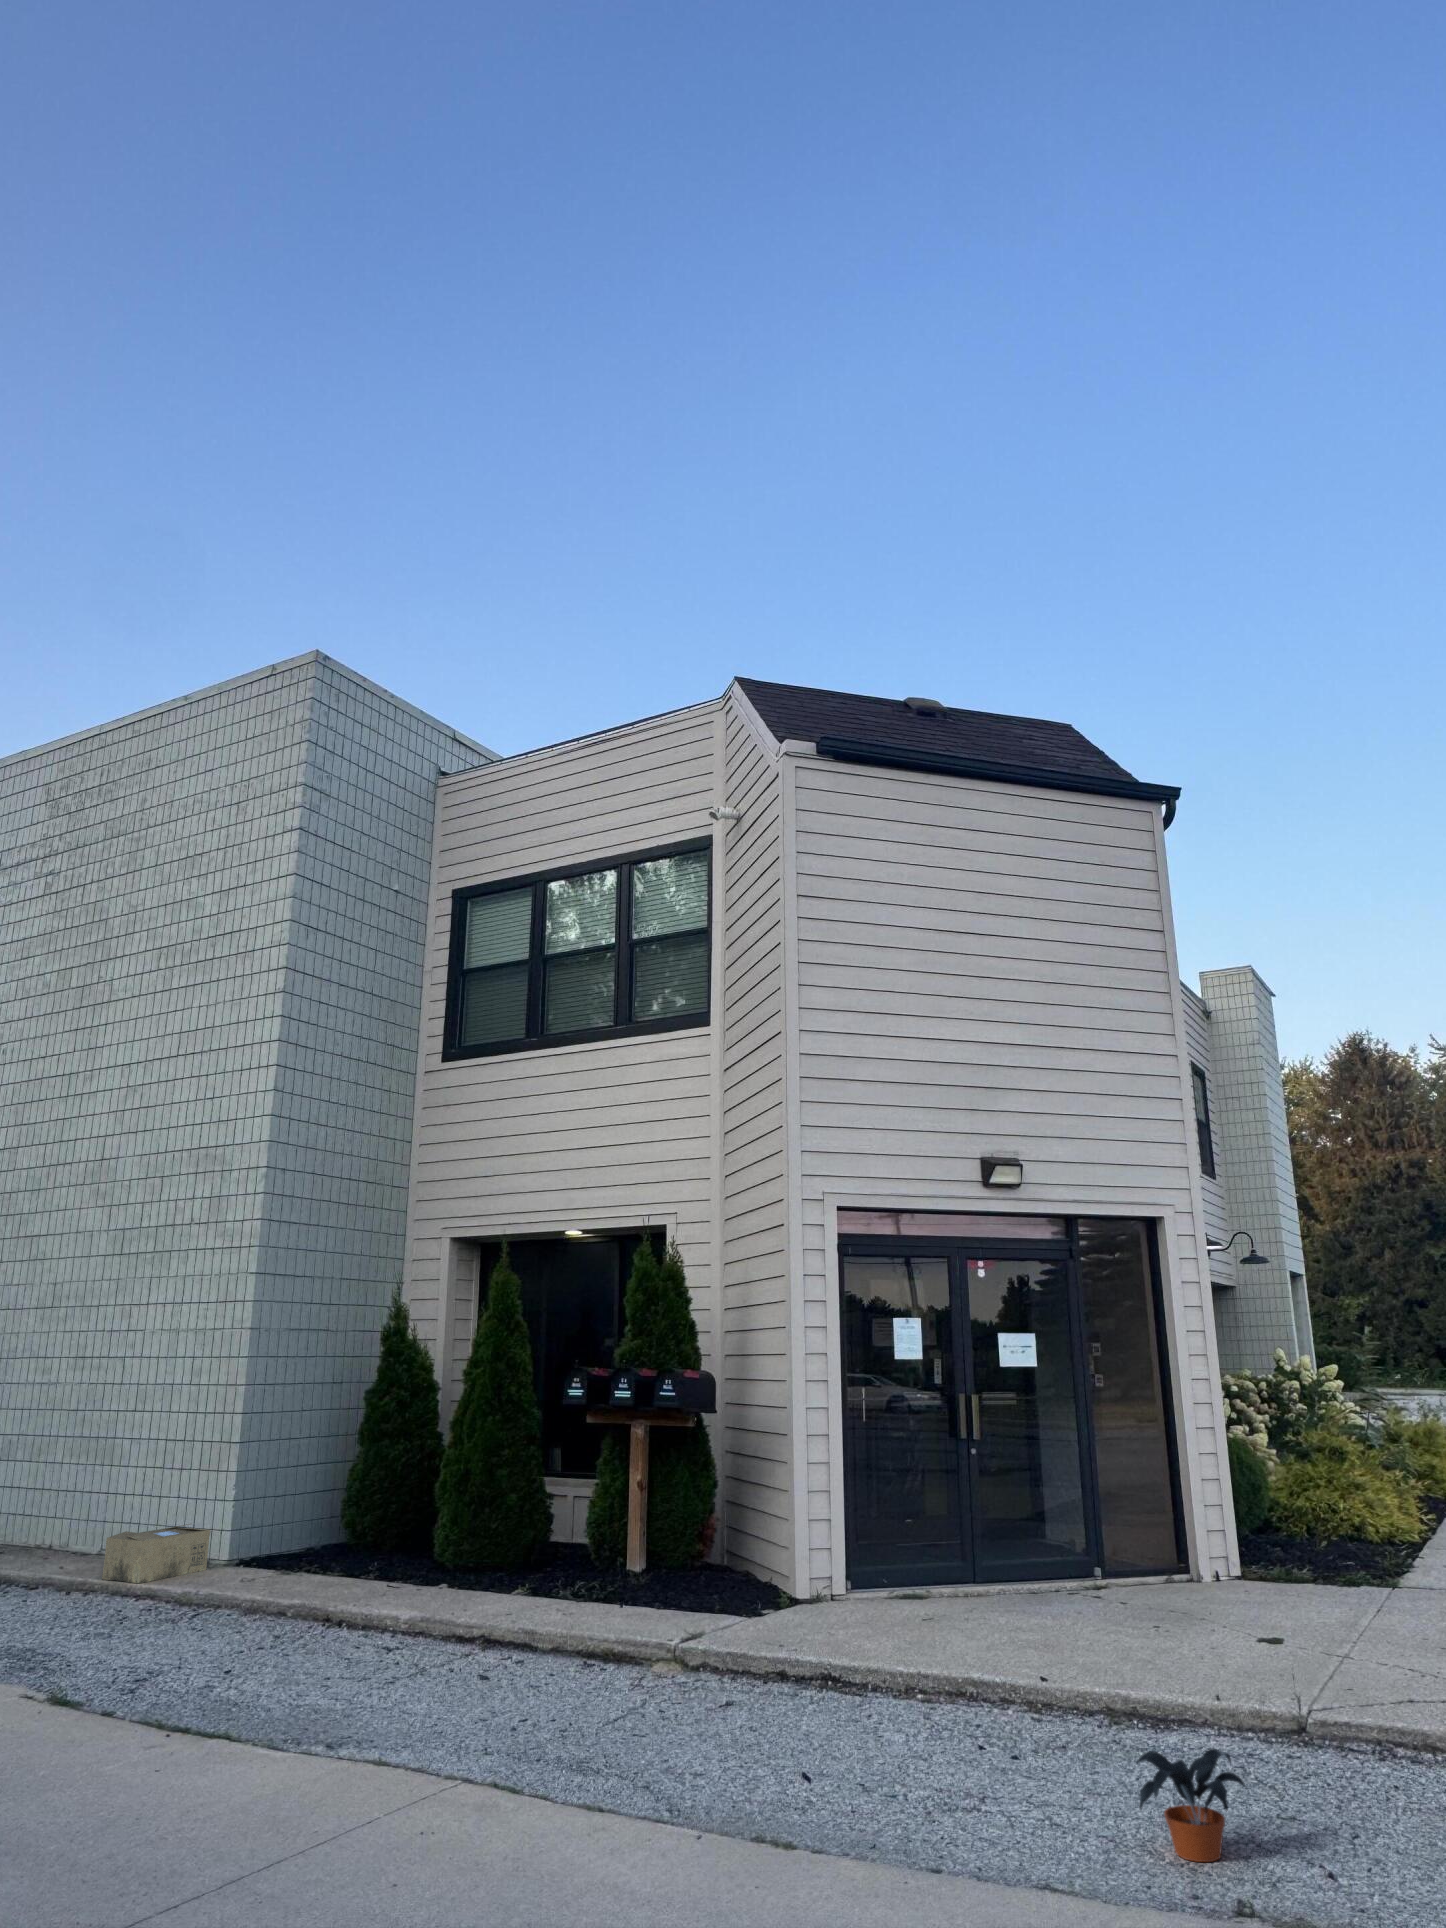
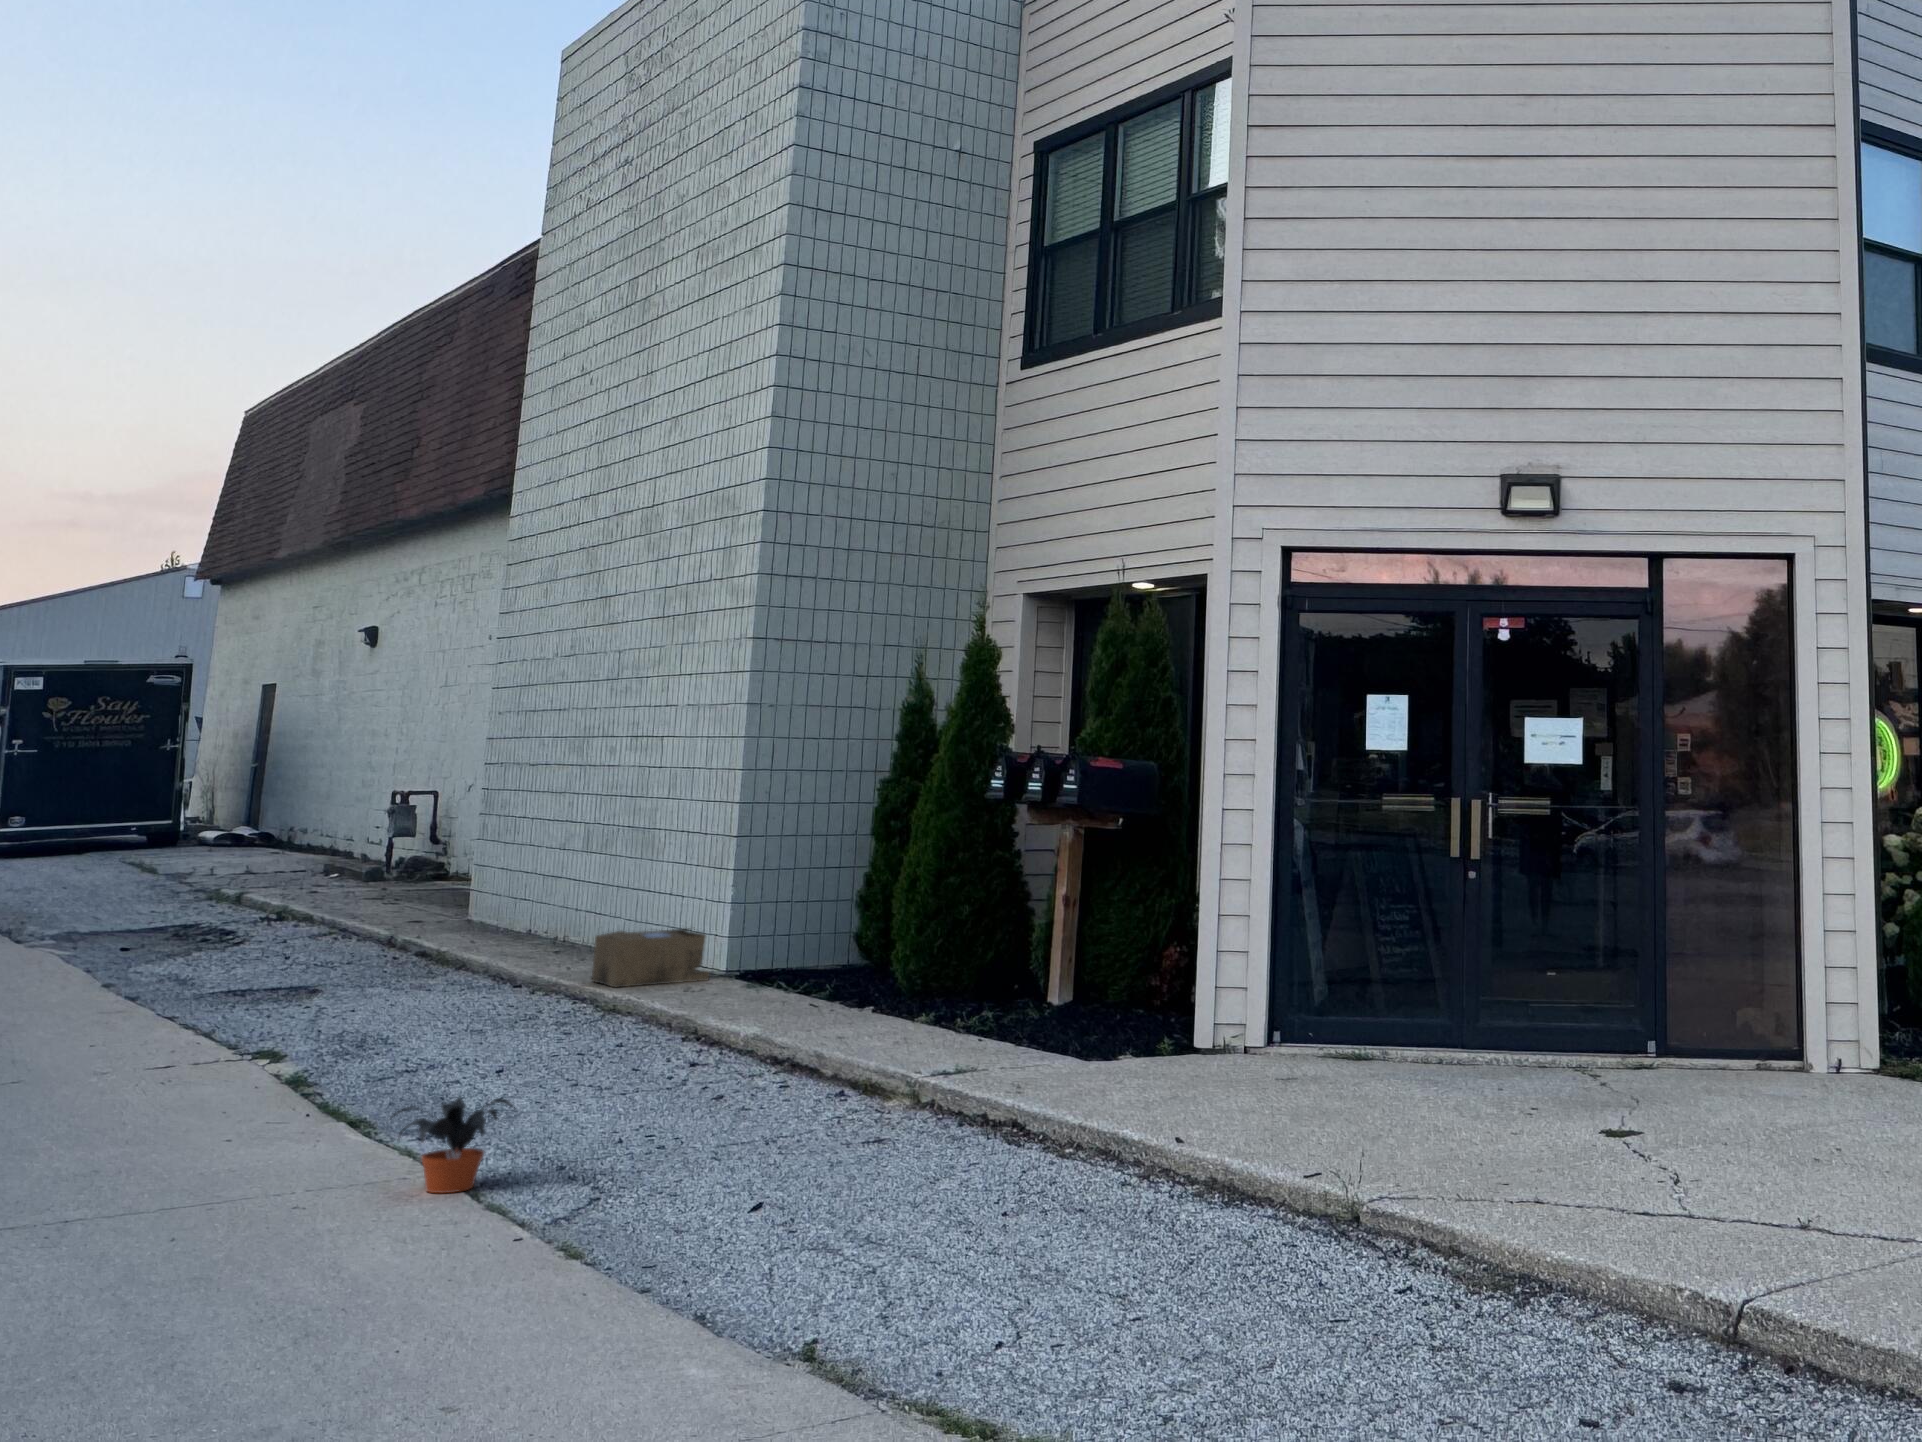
potted plant: present [1137,1749,1247,1862] -> present [393,1098,515,1193]

